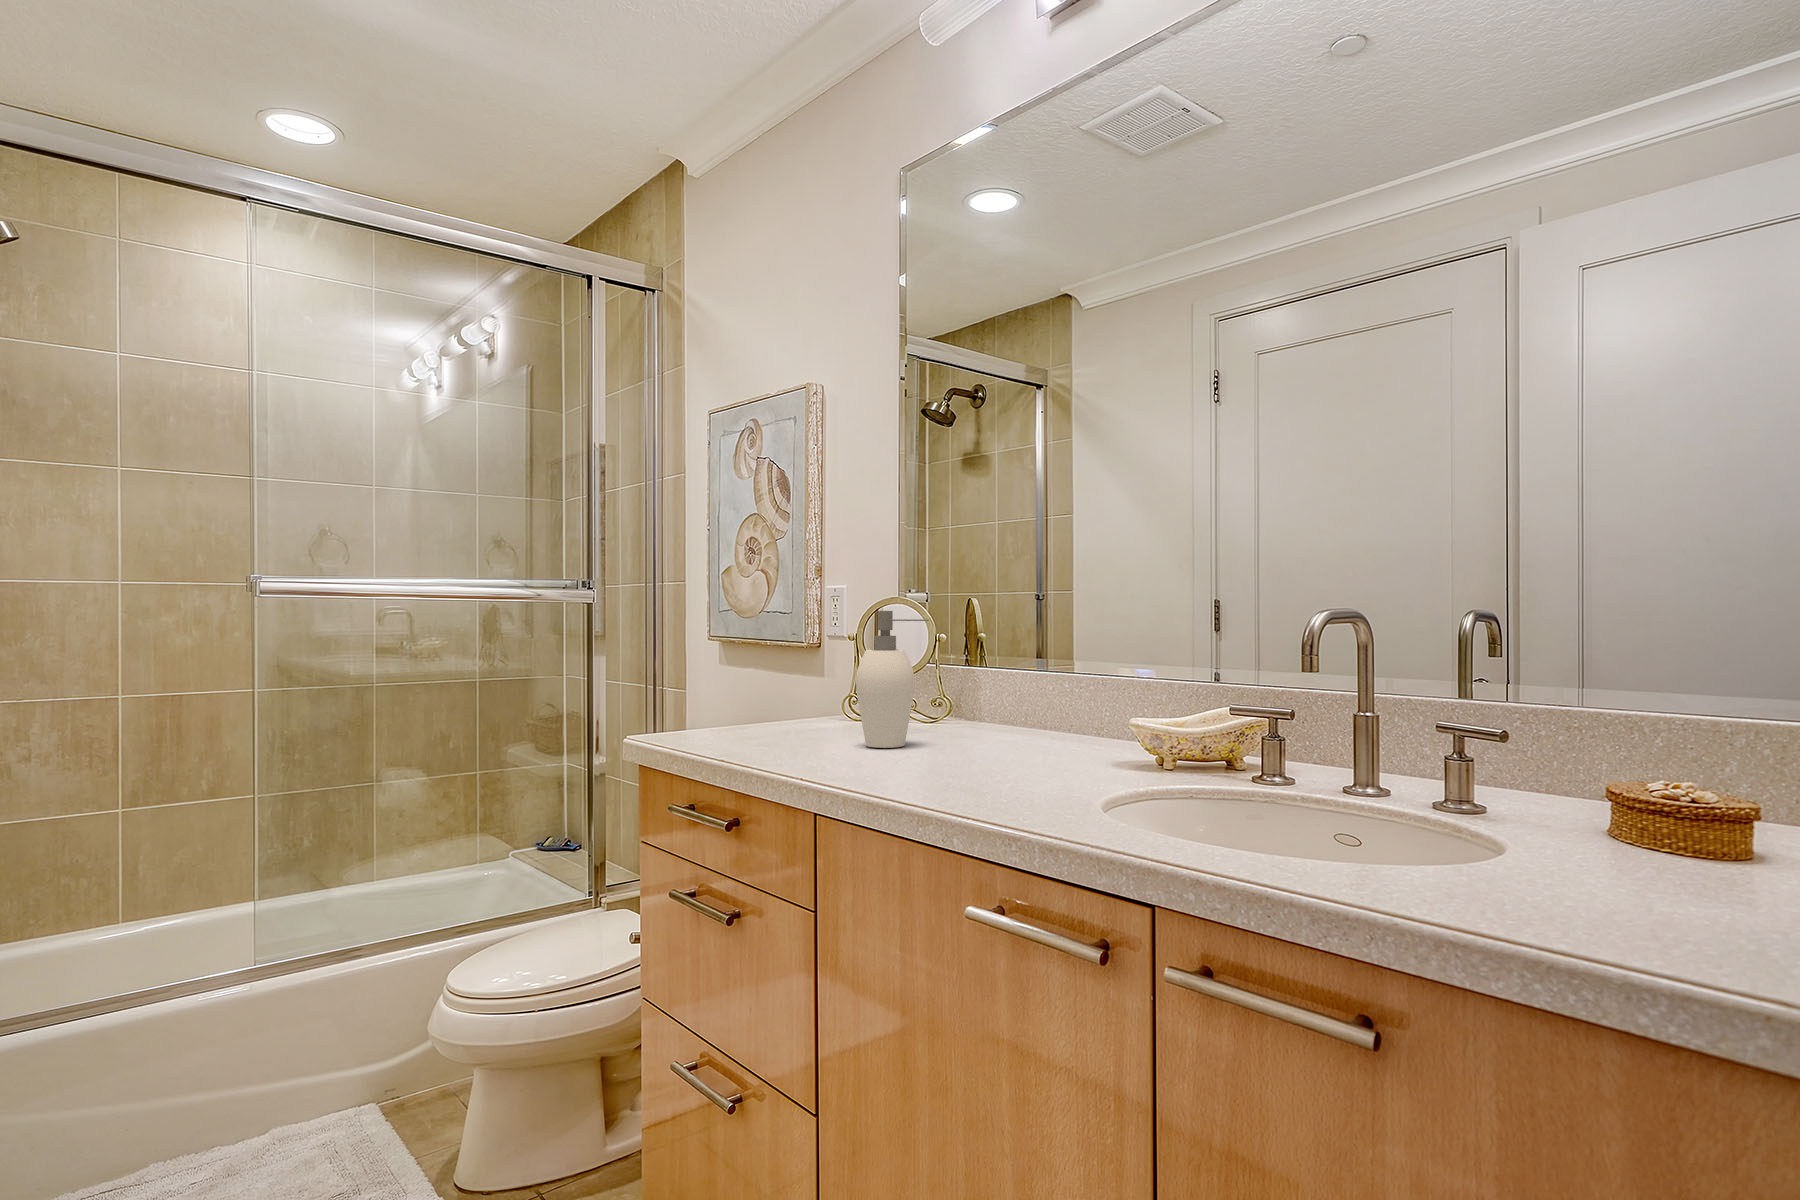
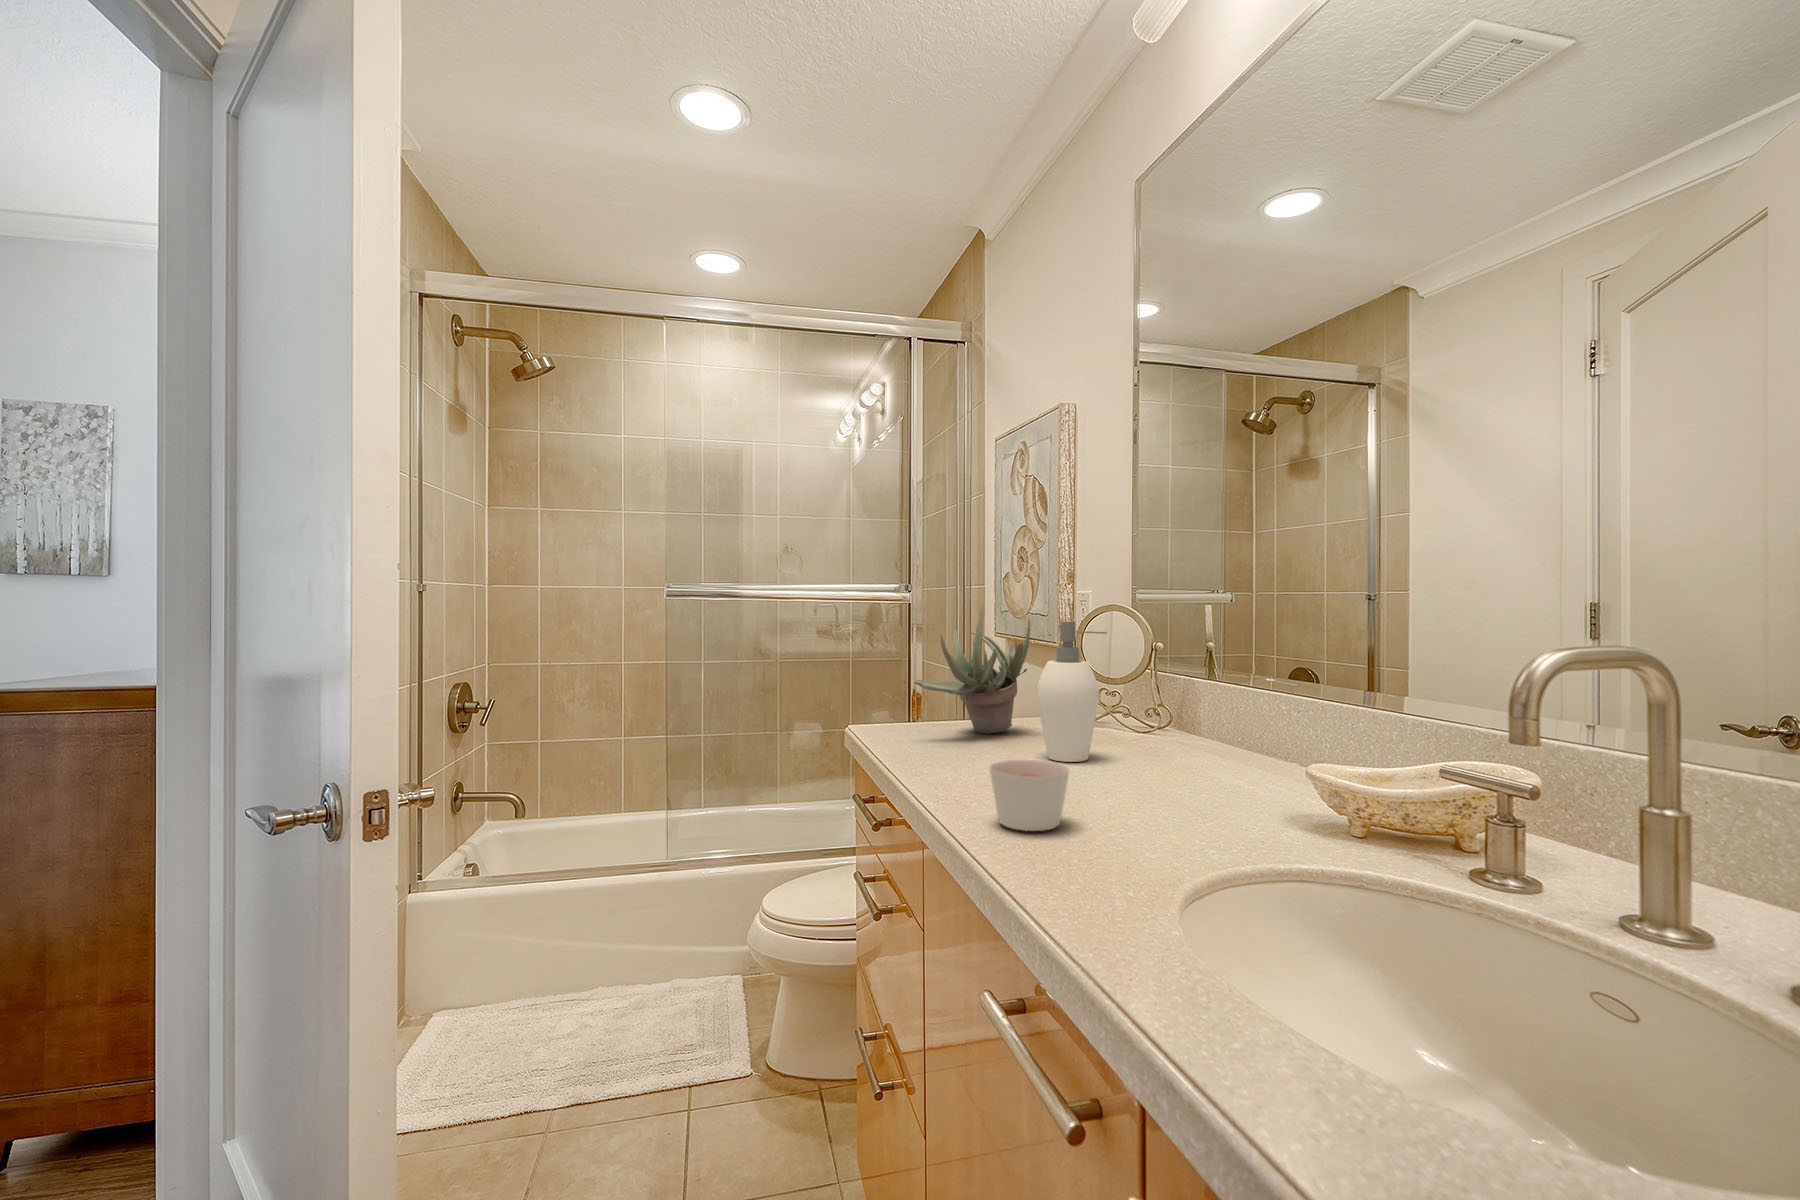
succulent plant: none [709,596,819,734] -> present [914,605,1030,733]
candle: none [894,731,966,790] -> present [989,759,1069,831]

